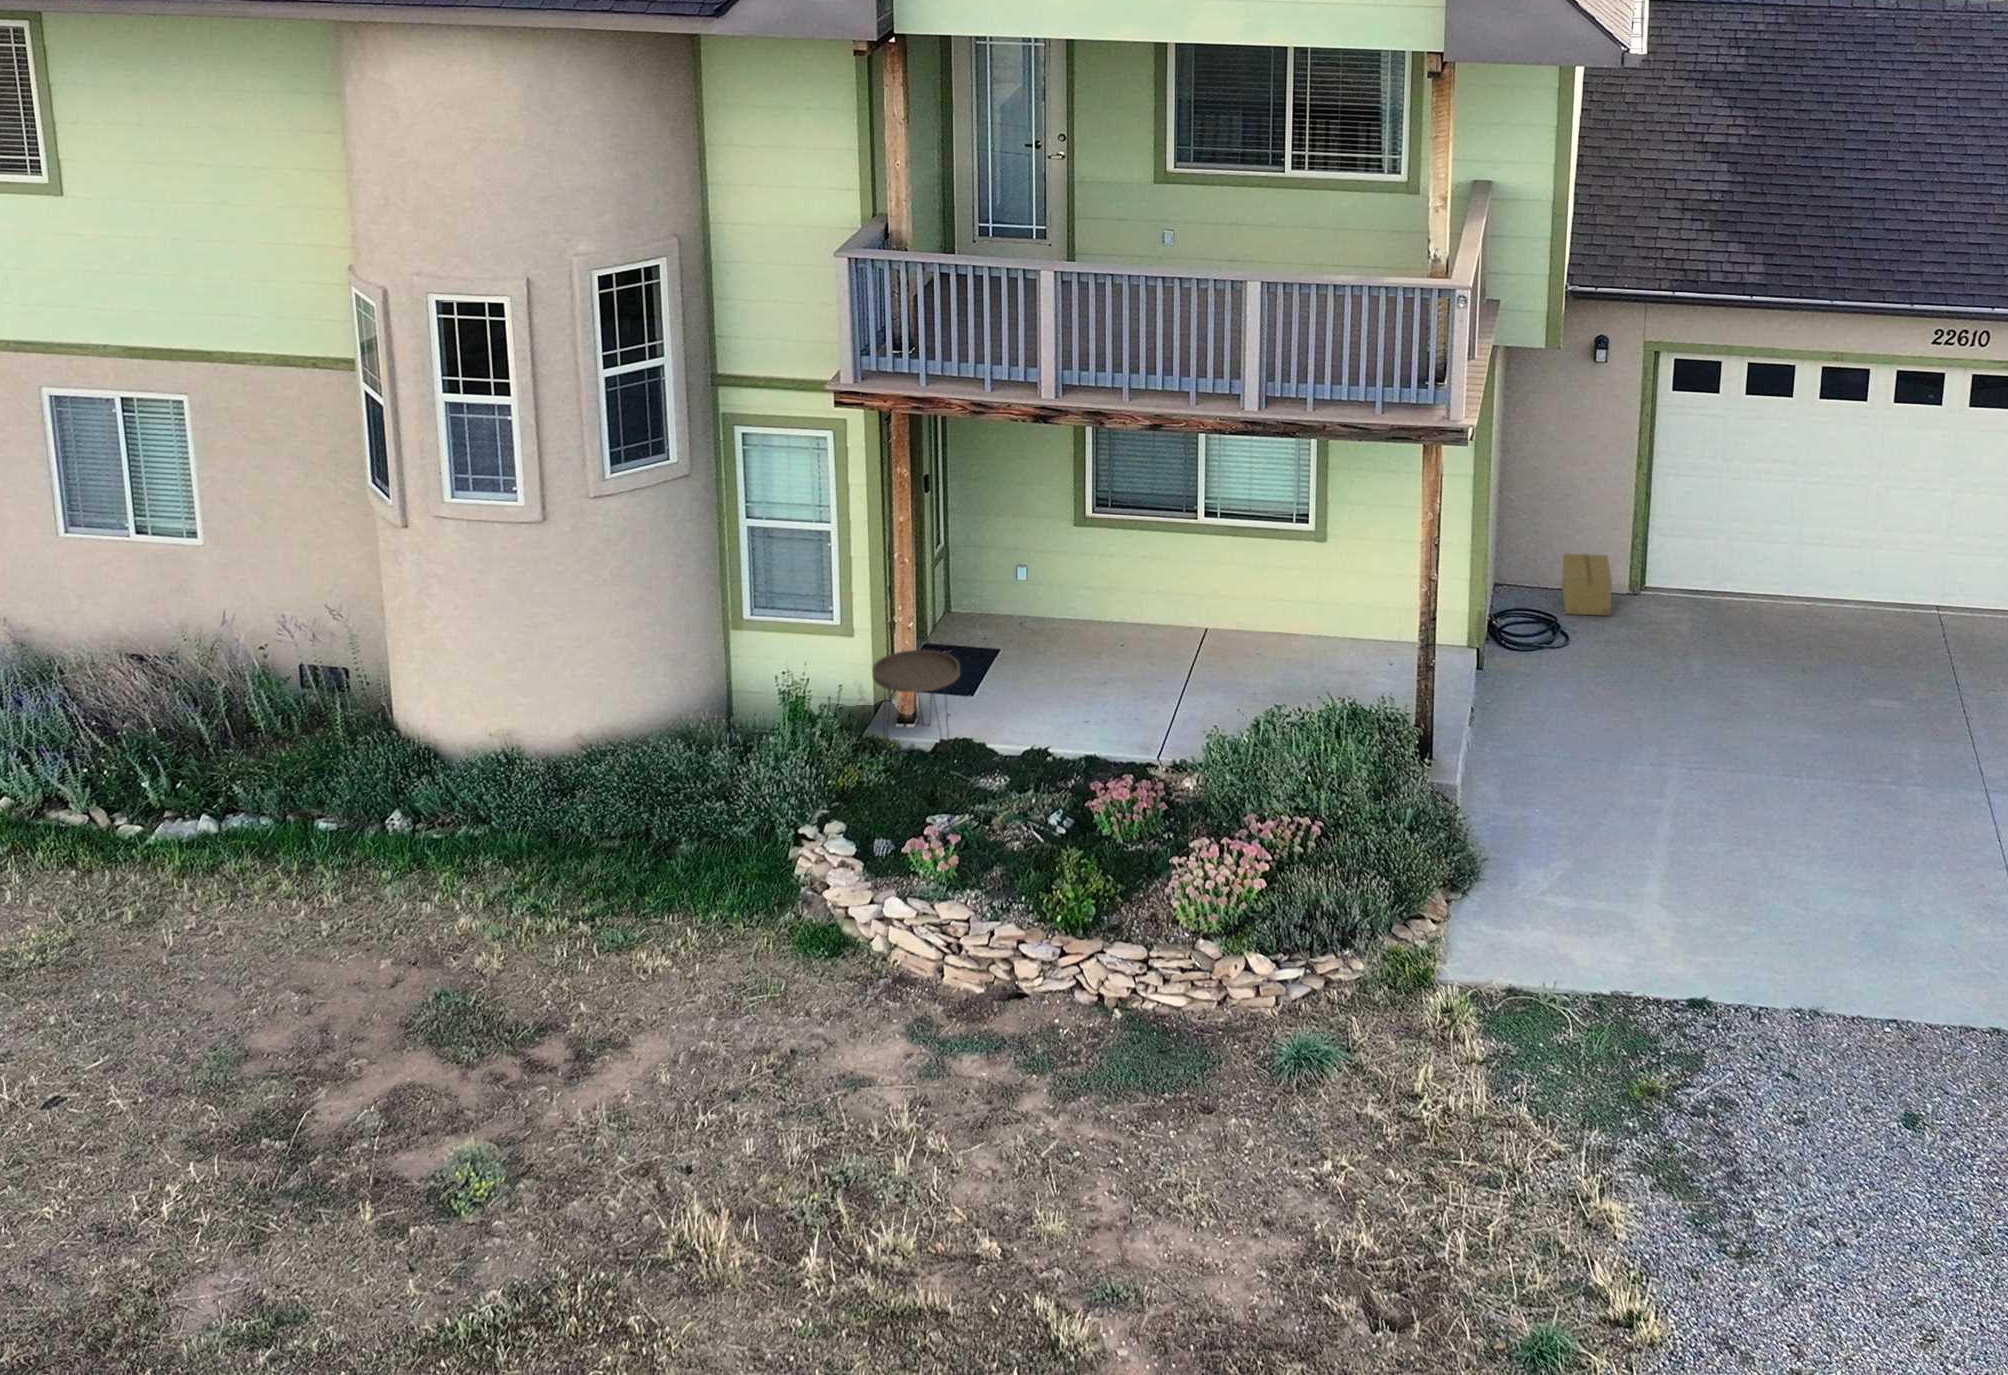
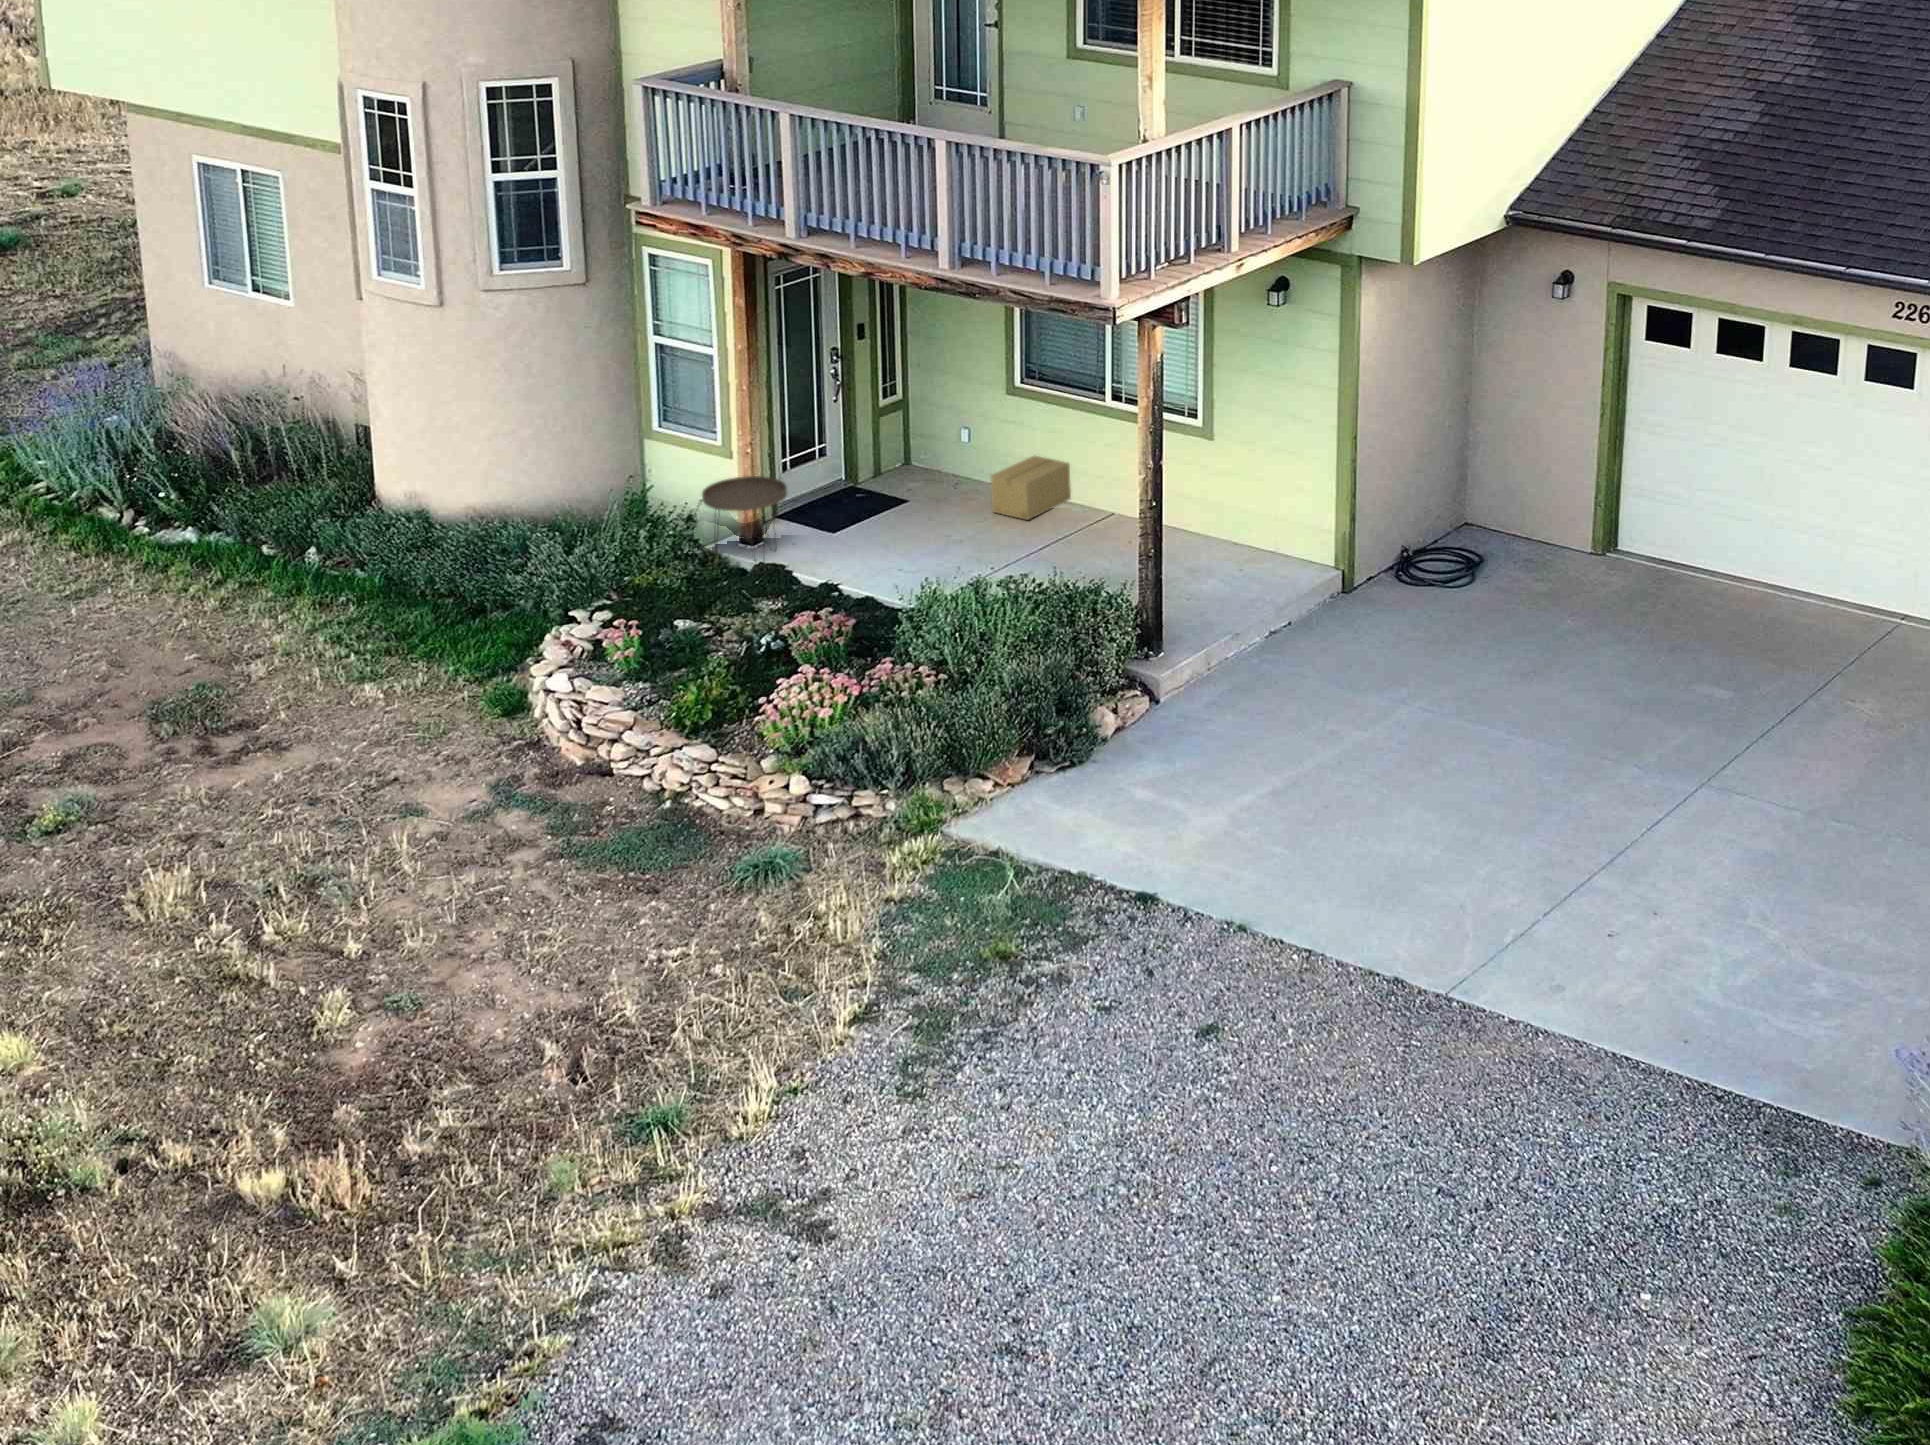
cardboard box: present [1562,554,1612,616] -> present [991,456,1071,520]

